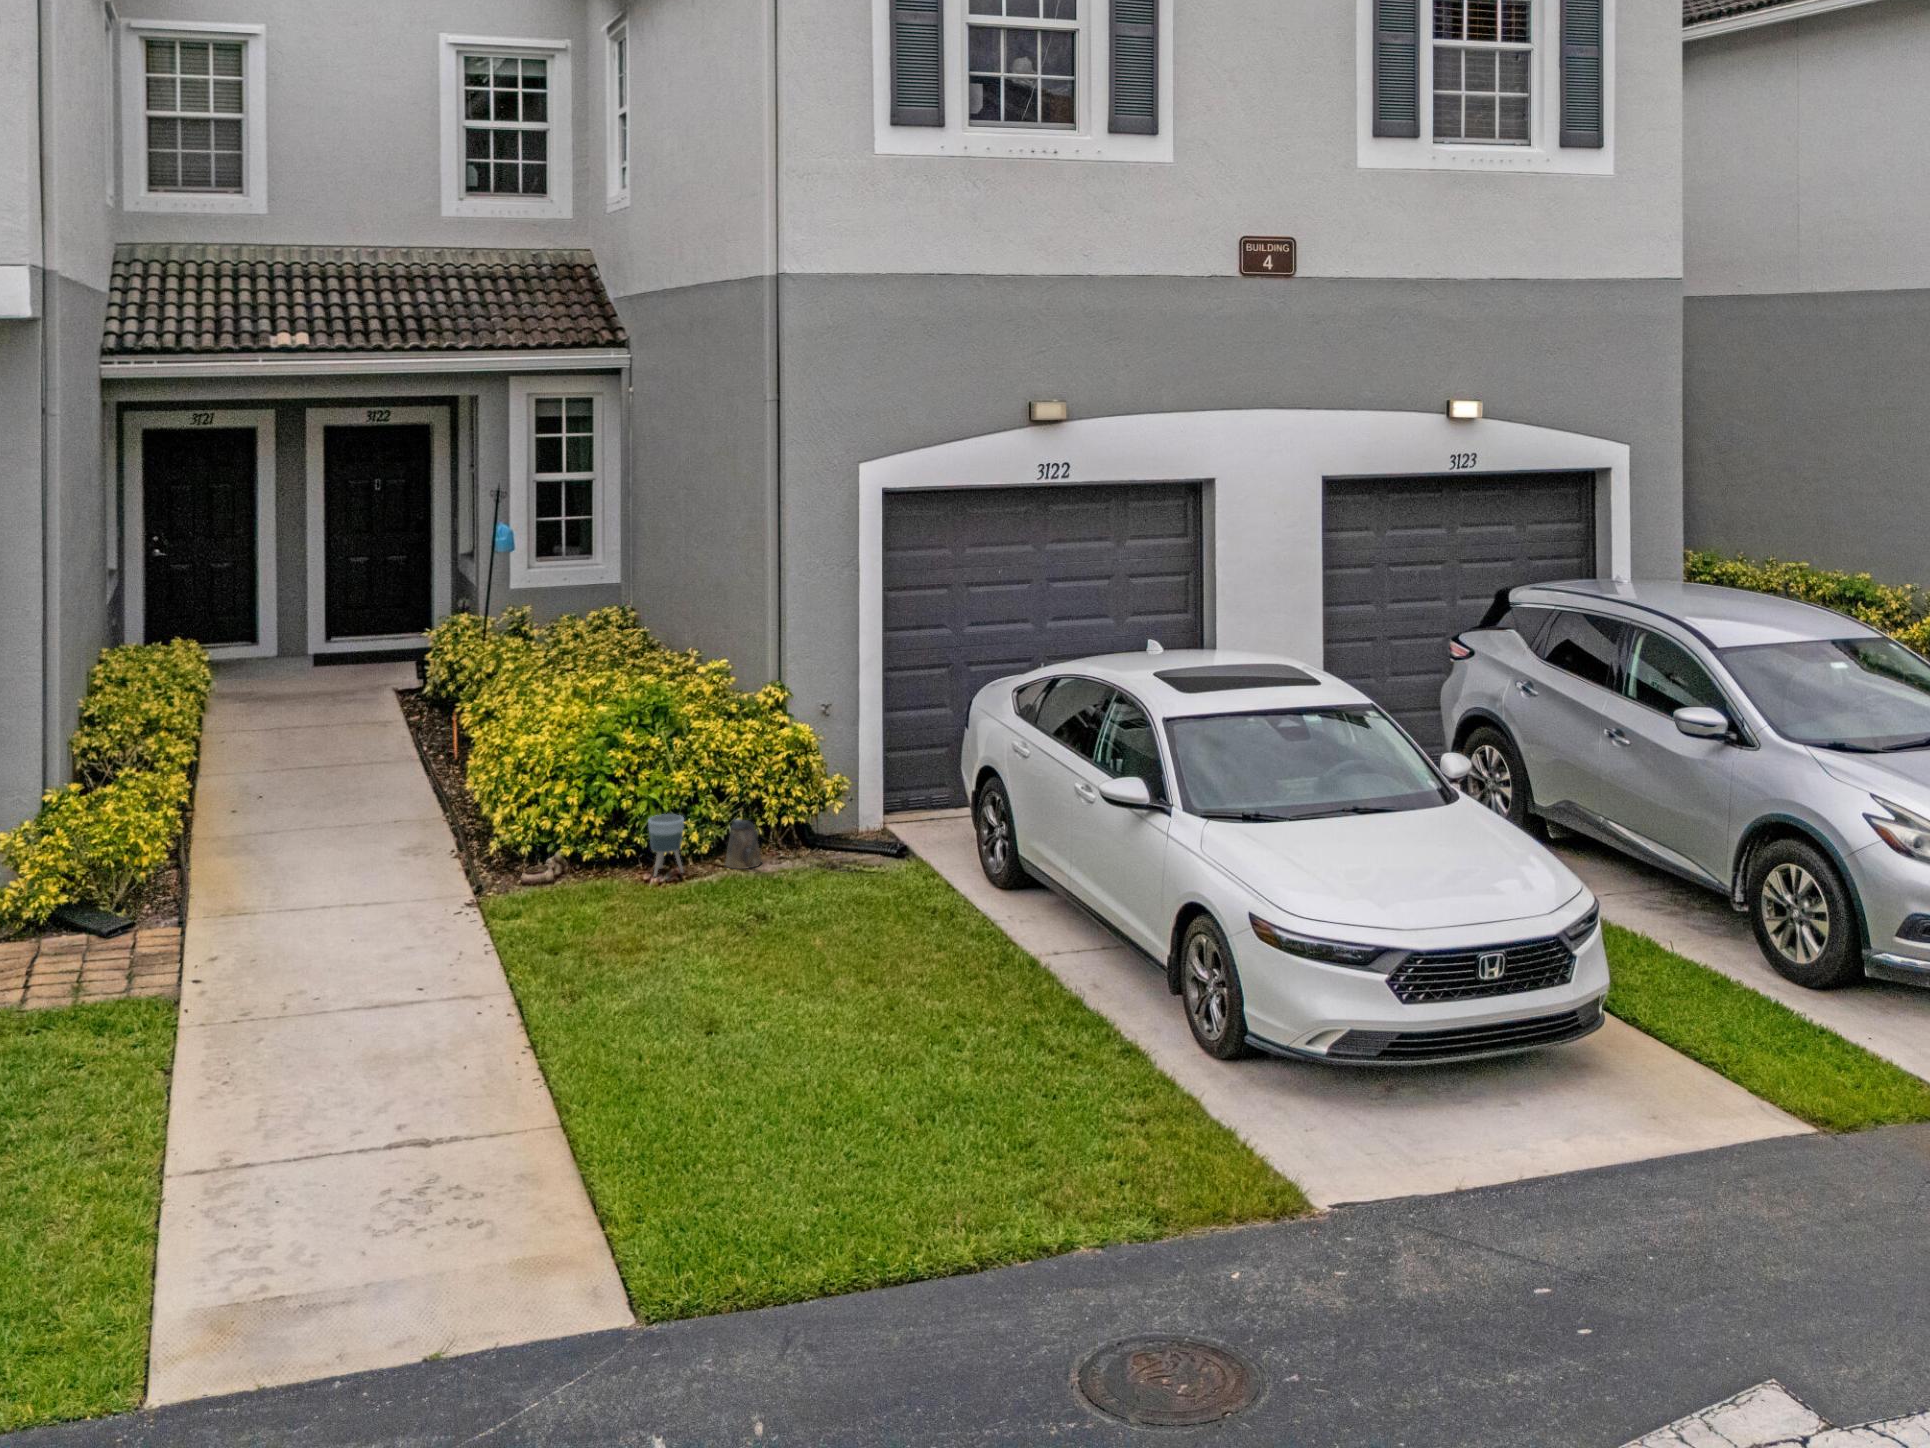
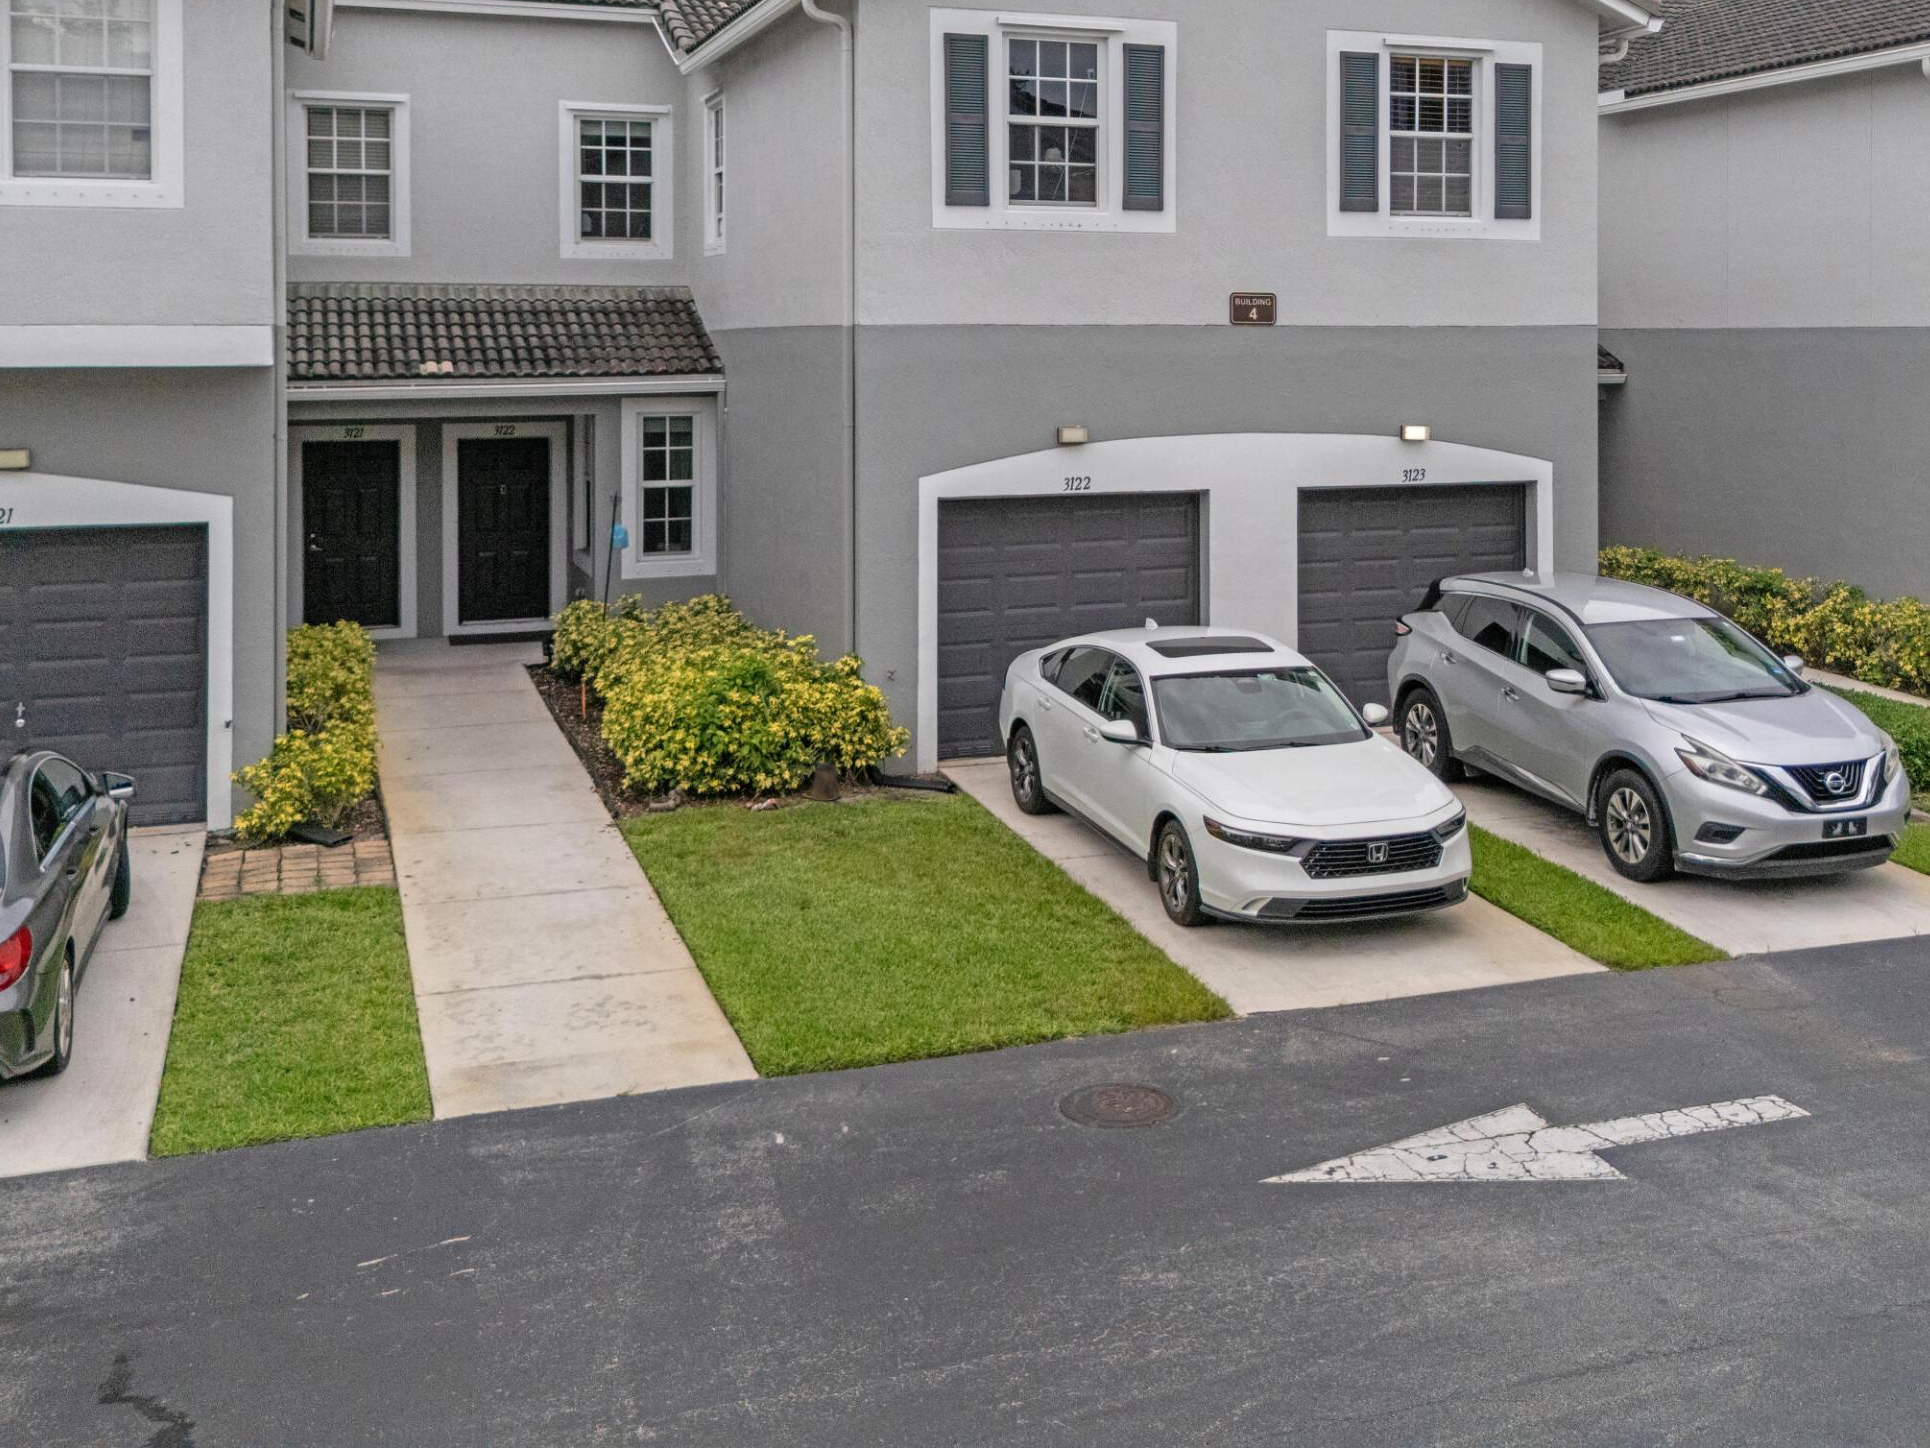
planter: present [648,814,684,876] -> none [751,758,780,806]

